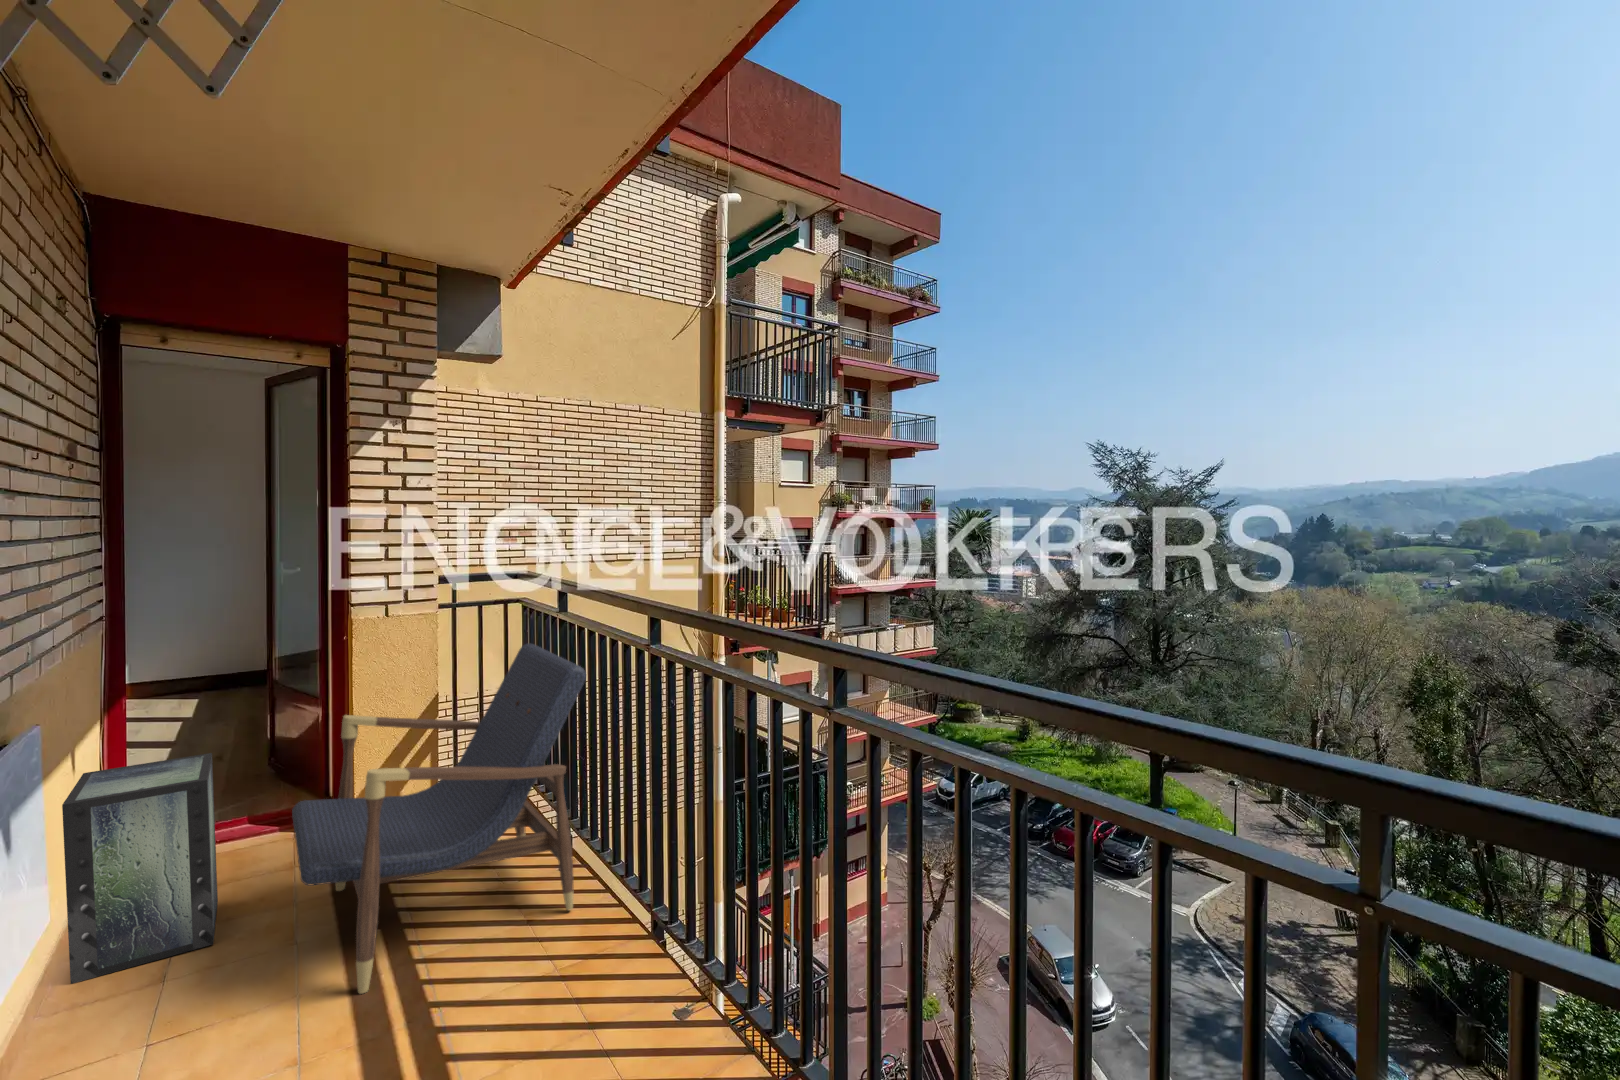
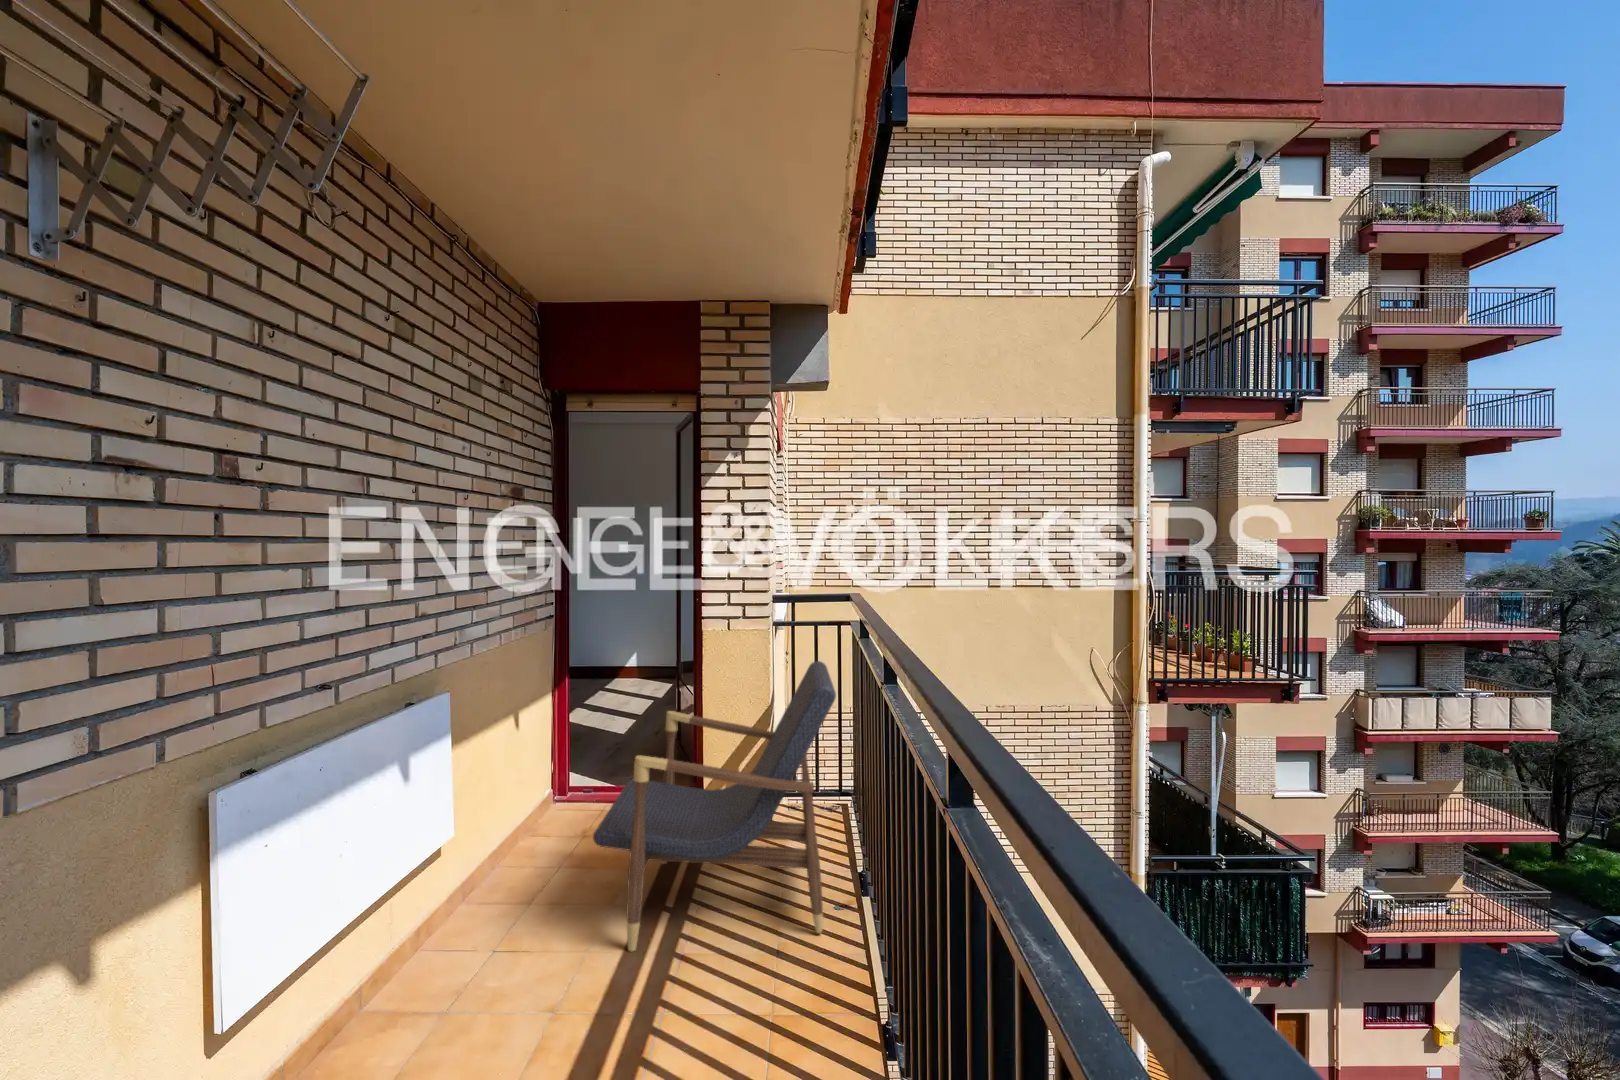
storage box: present [62,753,218,984] -> none [483,729,588,884]

